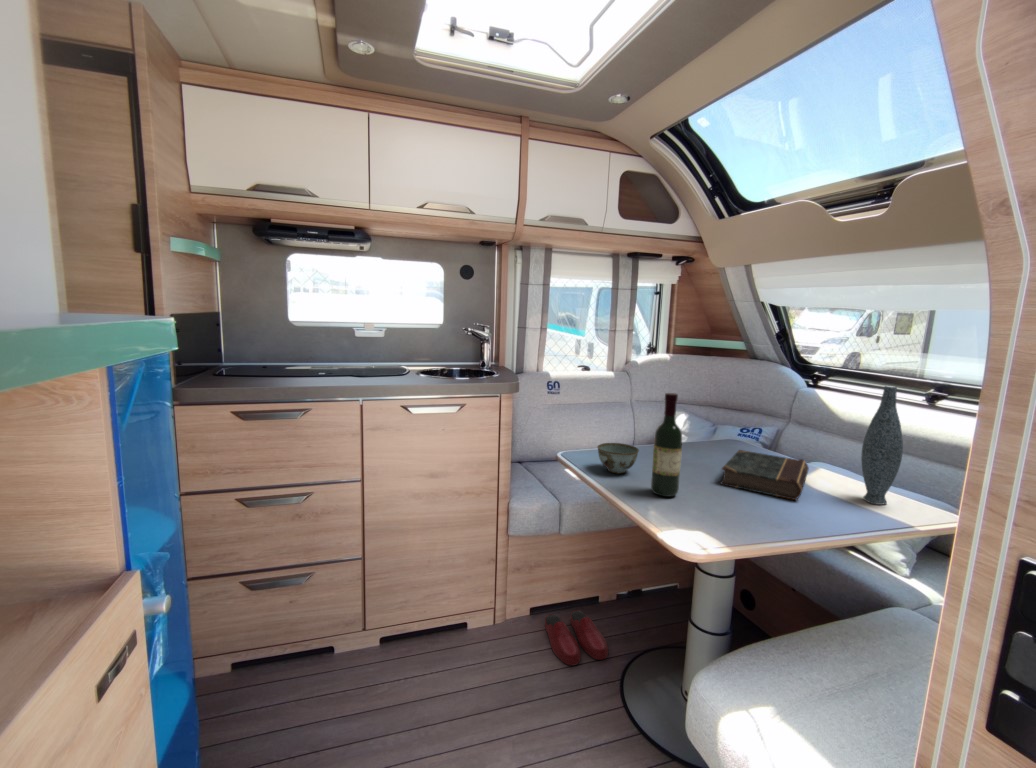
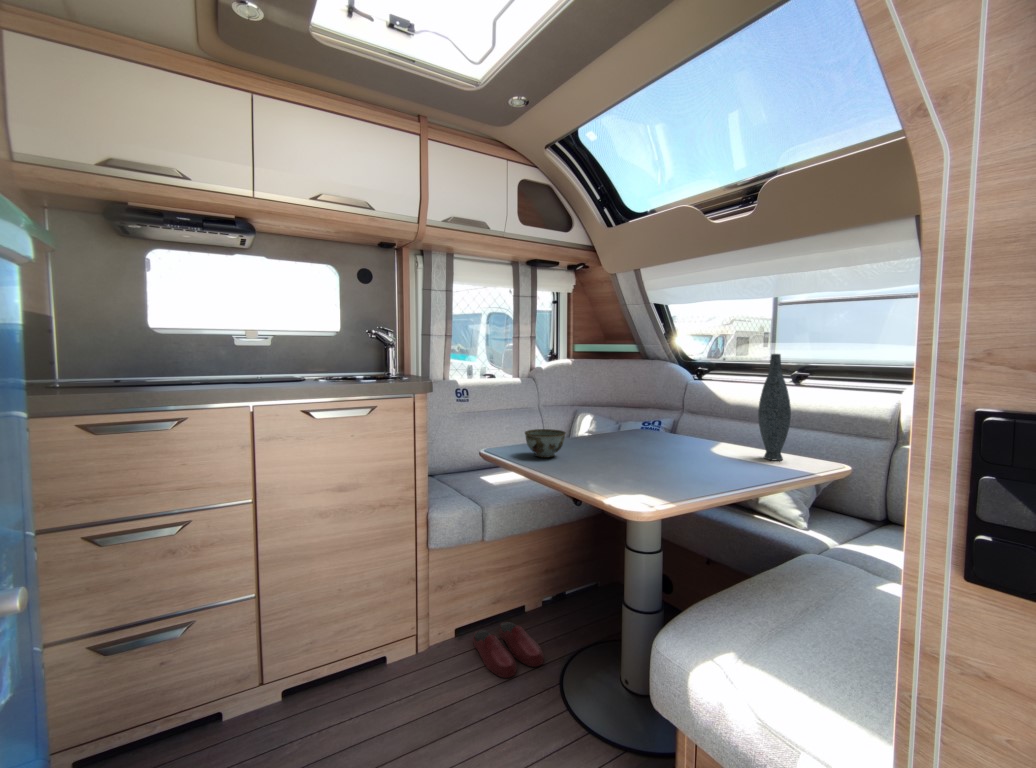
wine bottle: present [651,393,682,497] -> none [583,367,610,470]
book: present [721,450,809,500] -> none [643,430,716,463]

